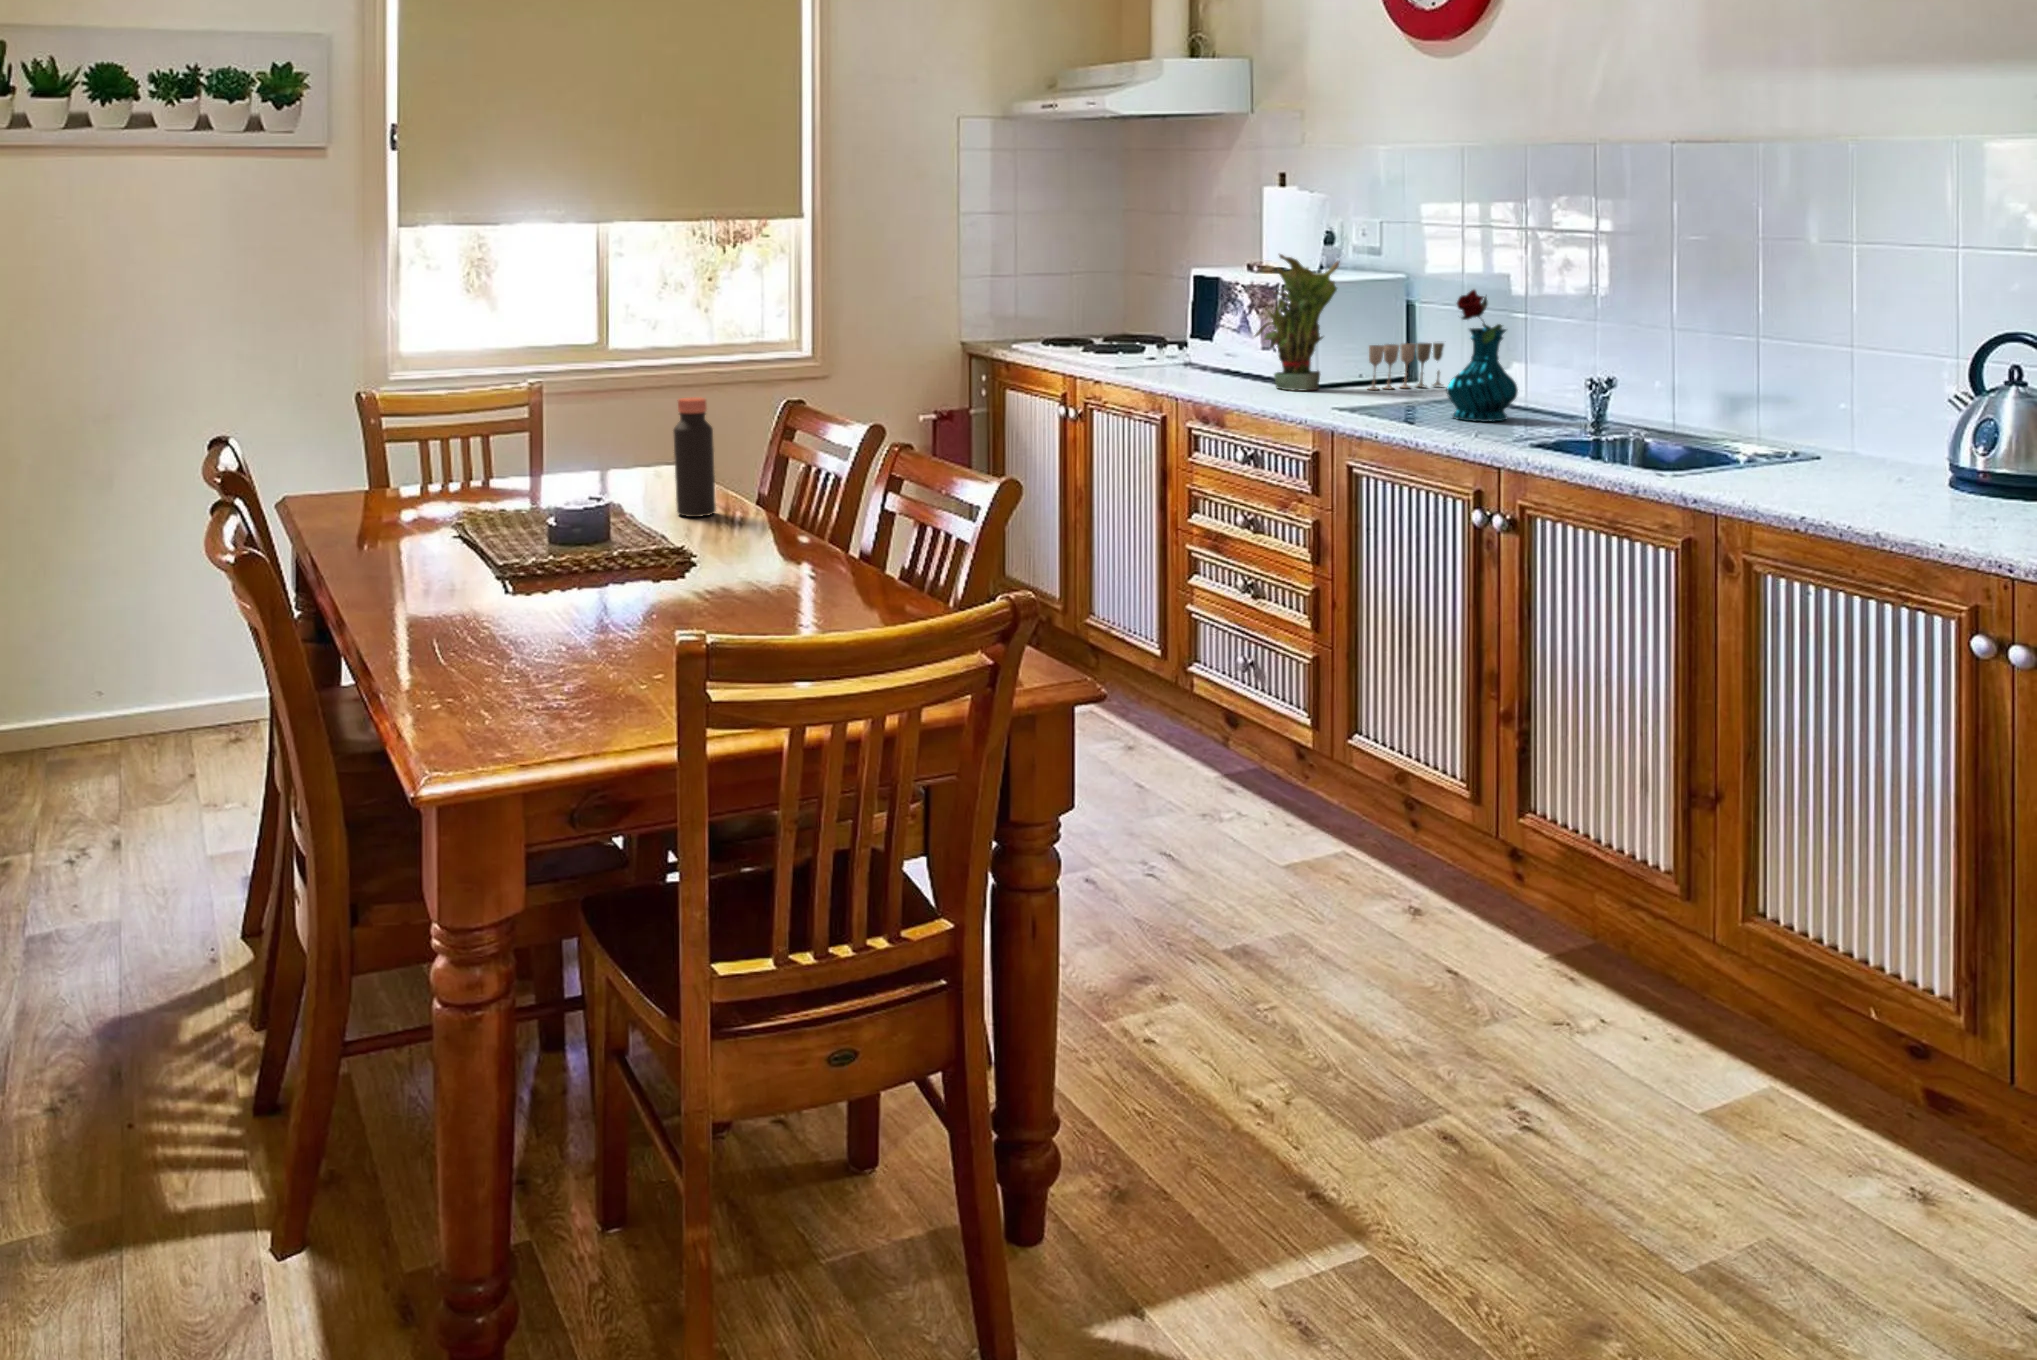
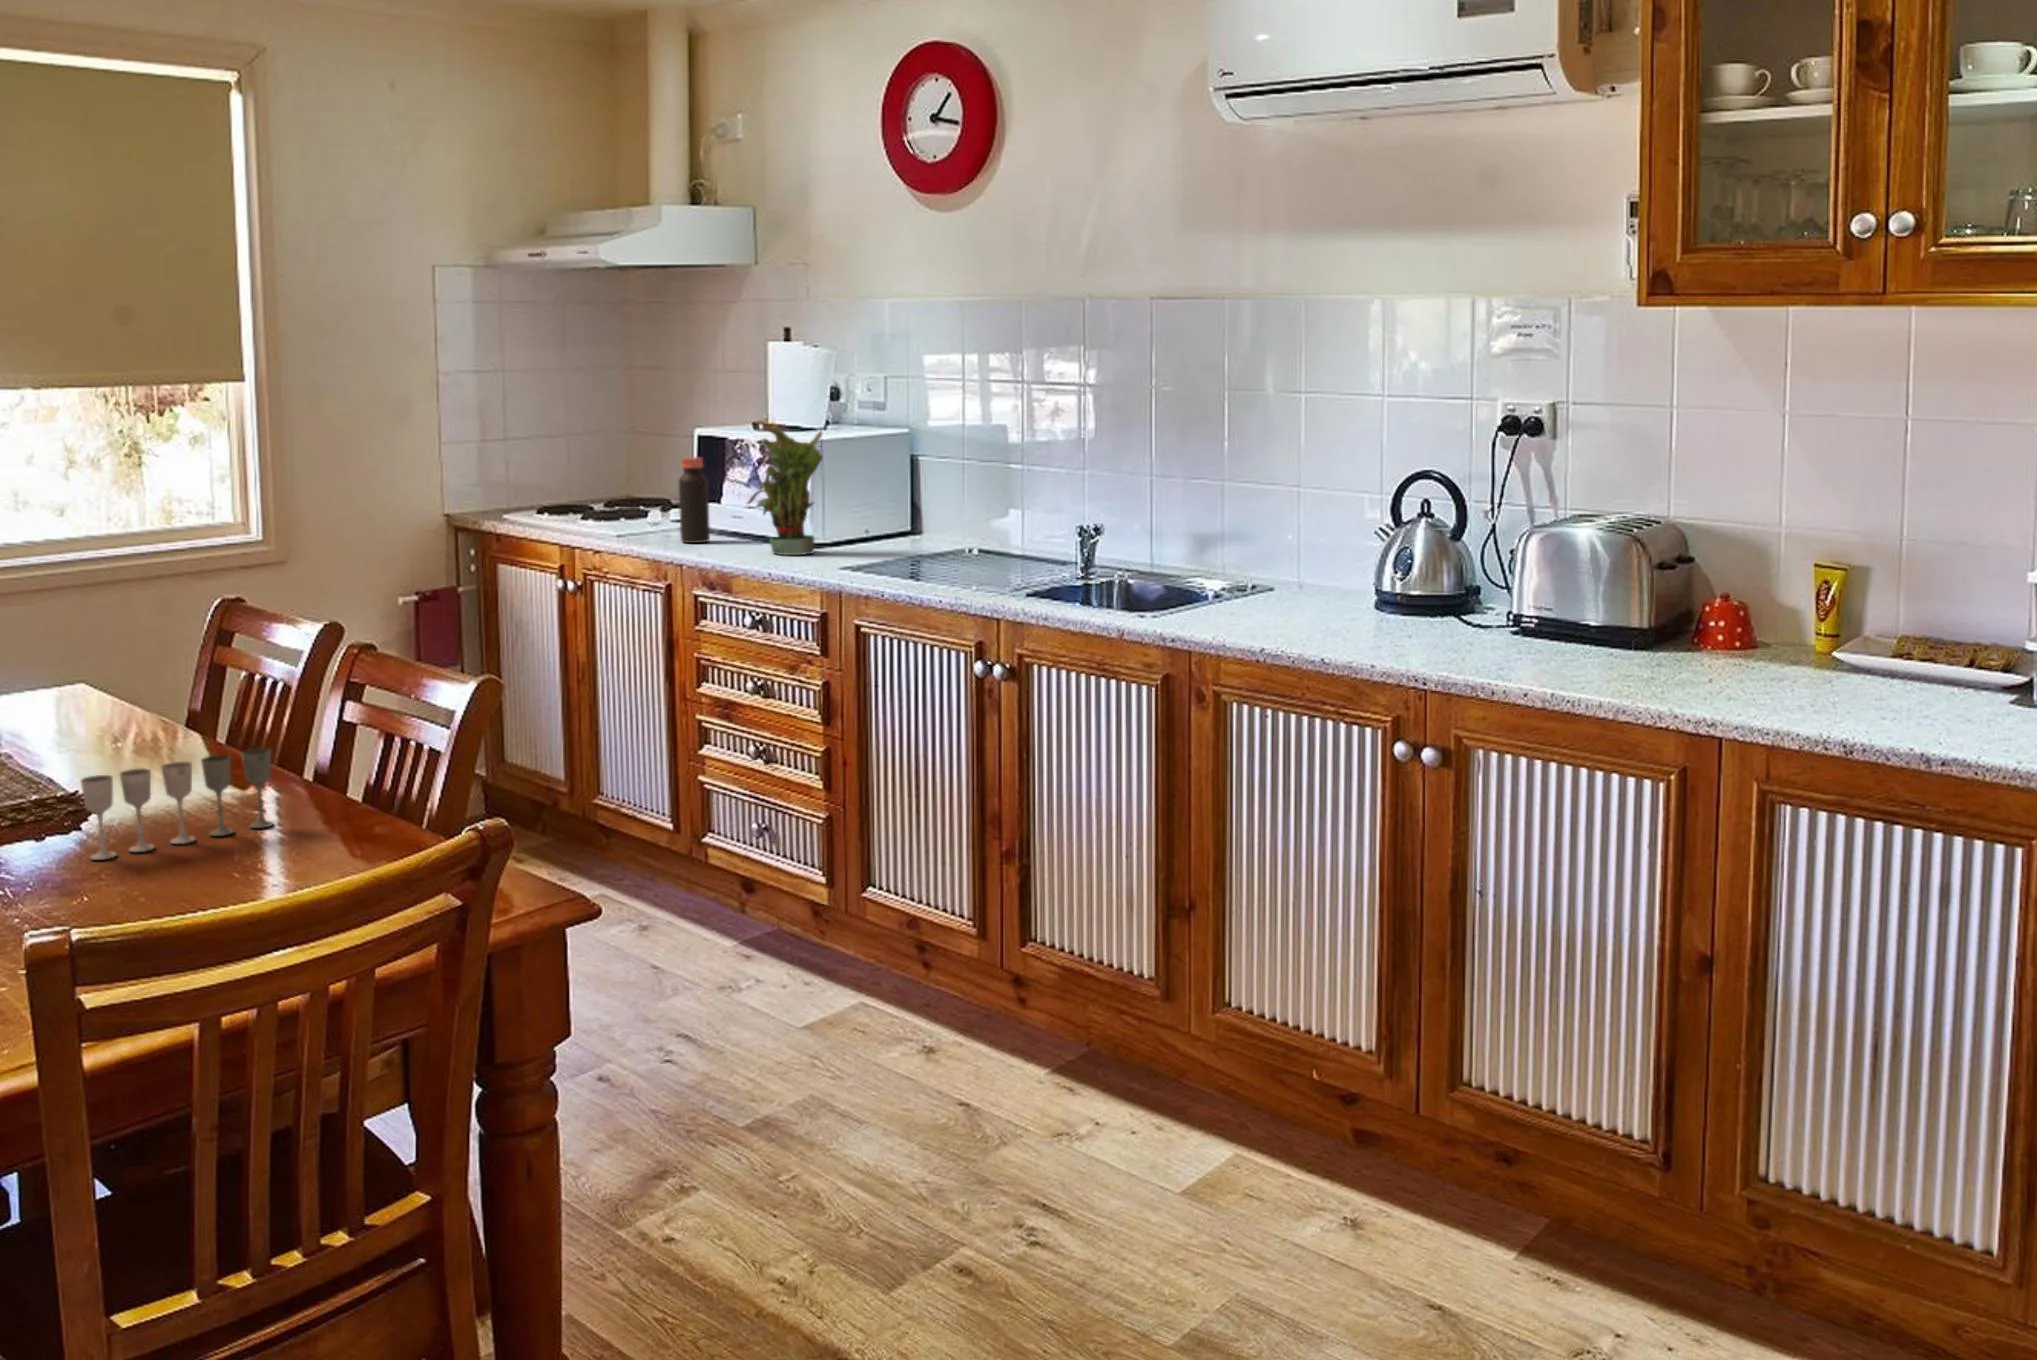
vase: present [1447,290,1518,422] -> none [926,461,990,582]
wine glass: present [1369,343,1444,390] -> present [81,748,273,860]
bottle: present [673,397,716,517] -> present [679,457,710,543]

